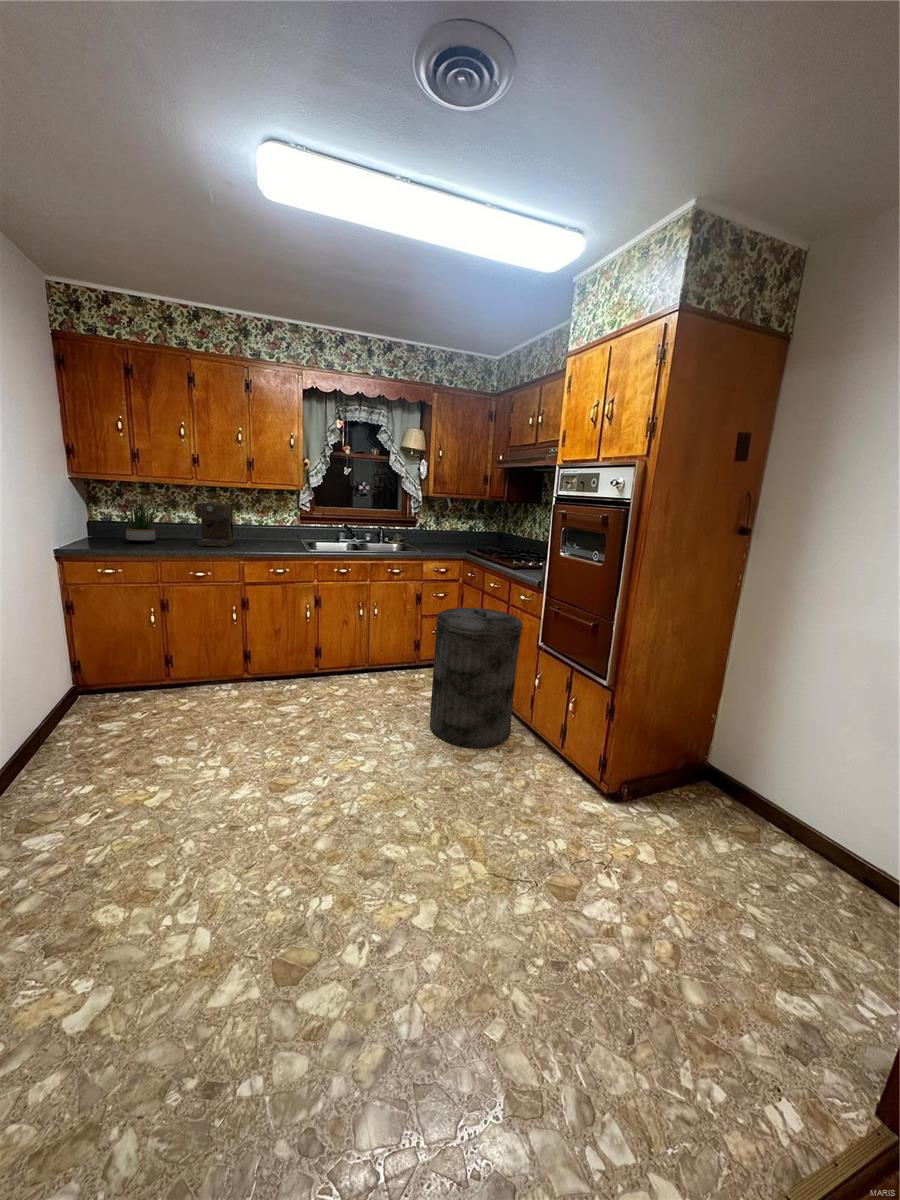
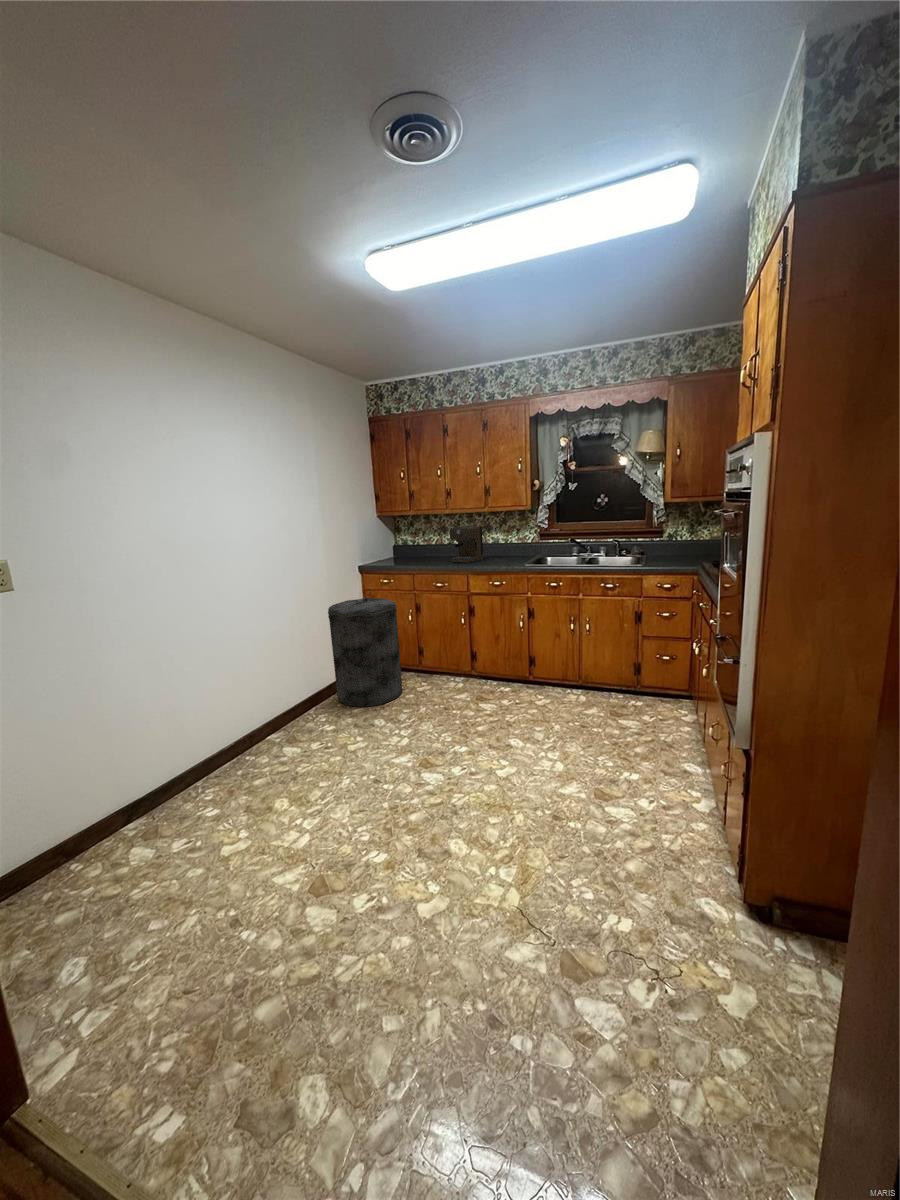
potted plant: present [119,500,159,543] -> none [402,528,433,562]
trash can: present [430,608,523,748] -> present [328,598,402,707]

